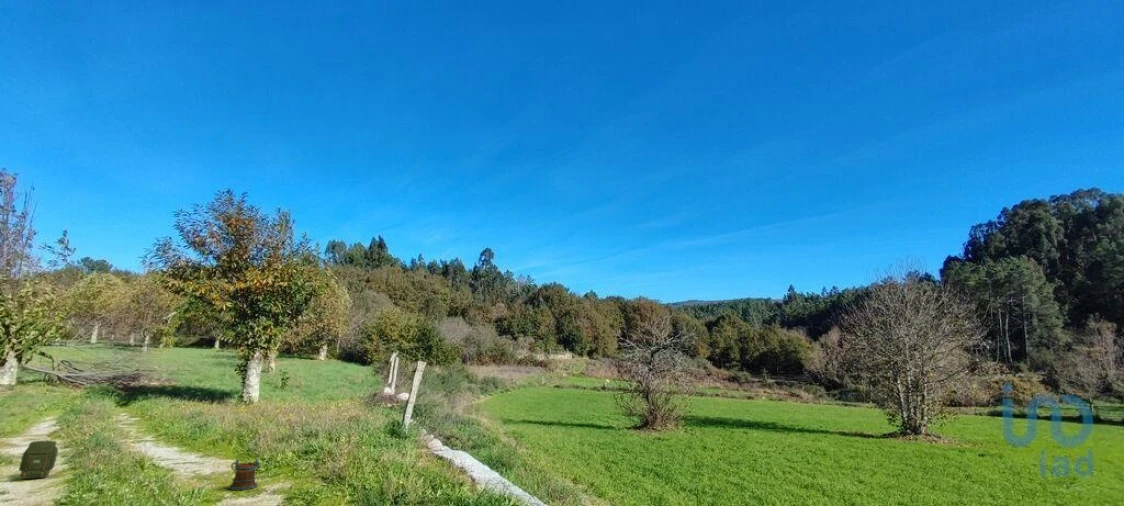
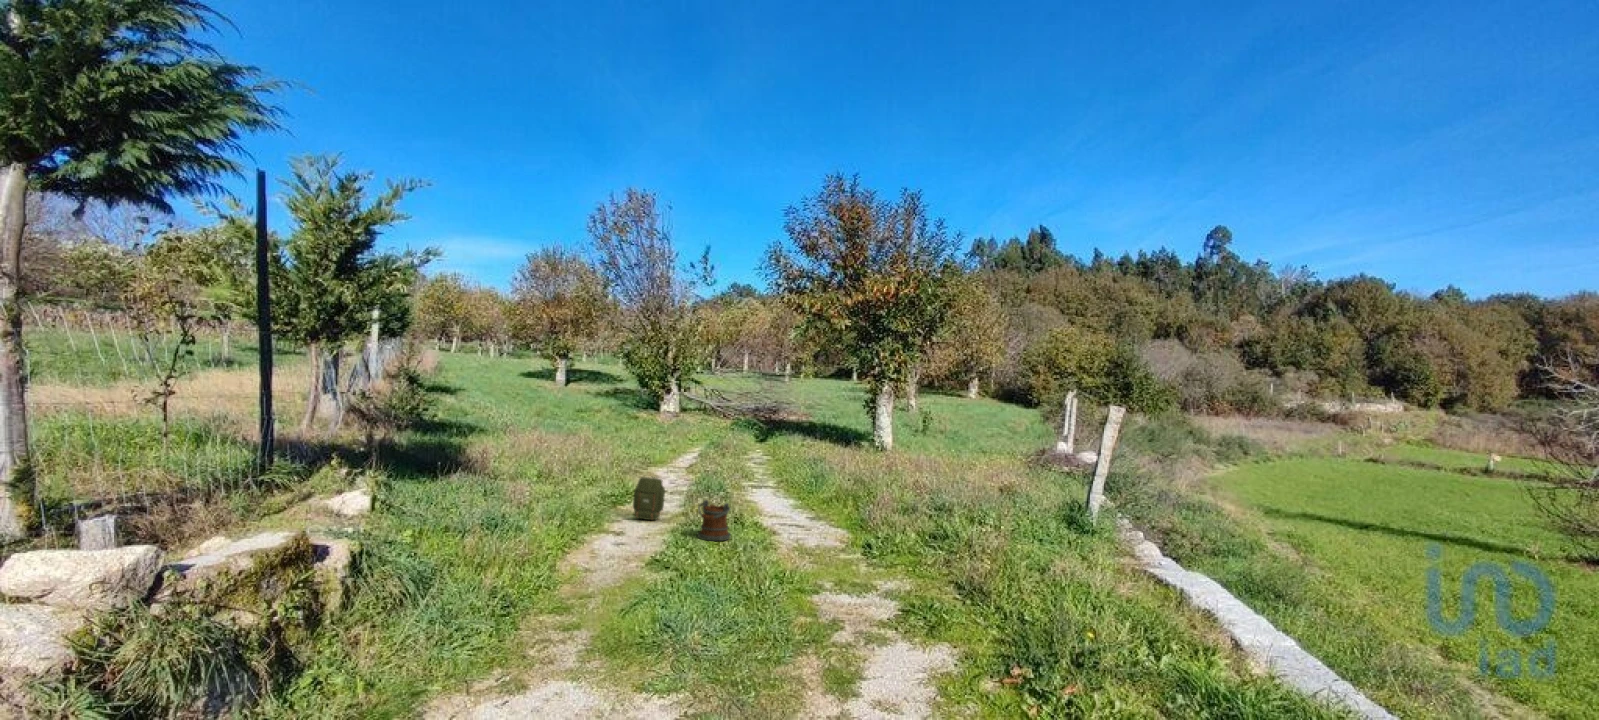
bucket: present [229,459,260,490] -> present [697,500,731,541]

